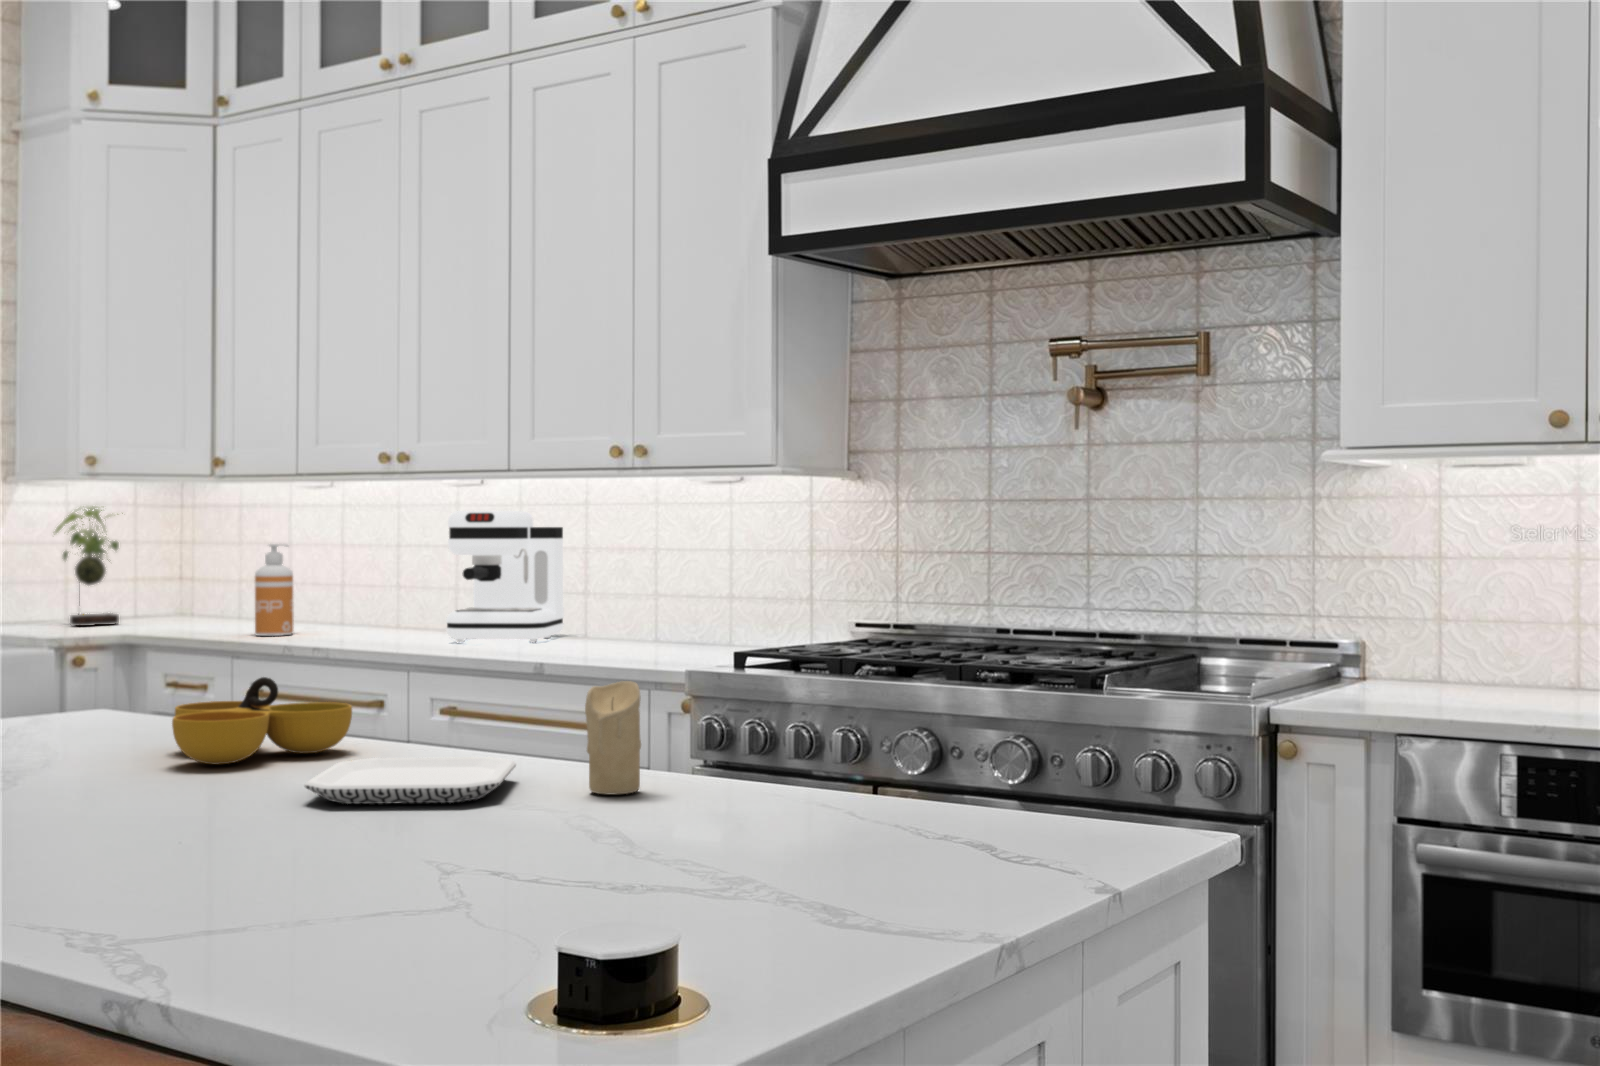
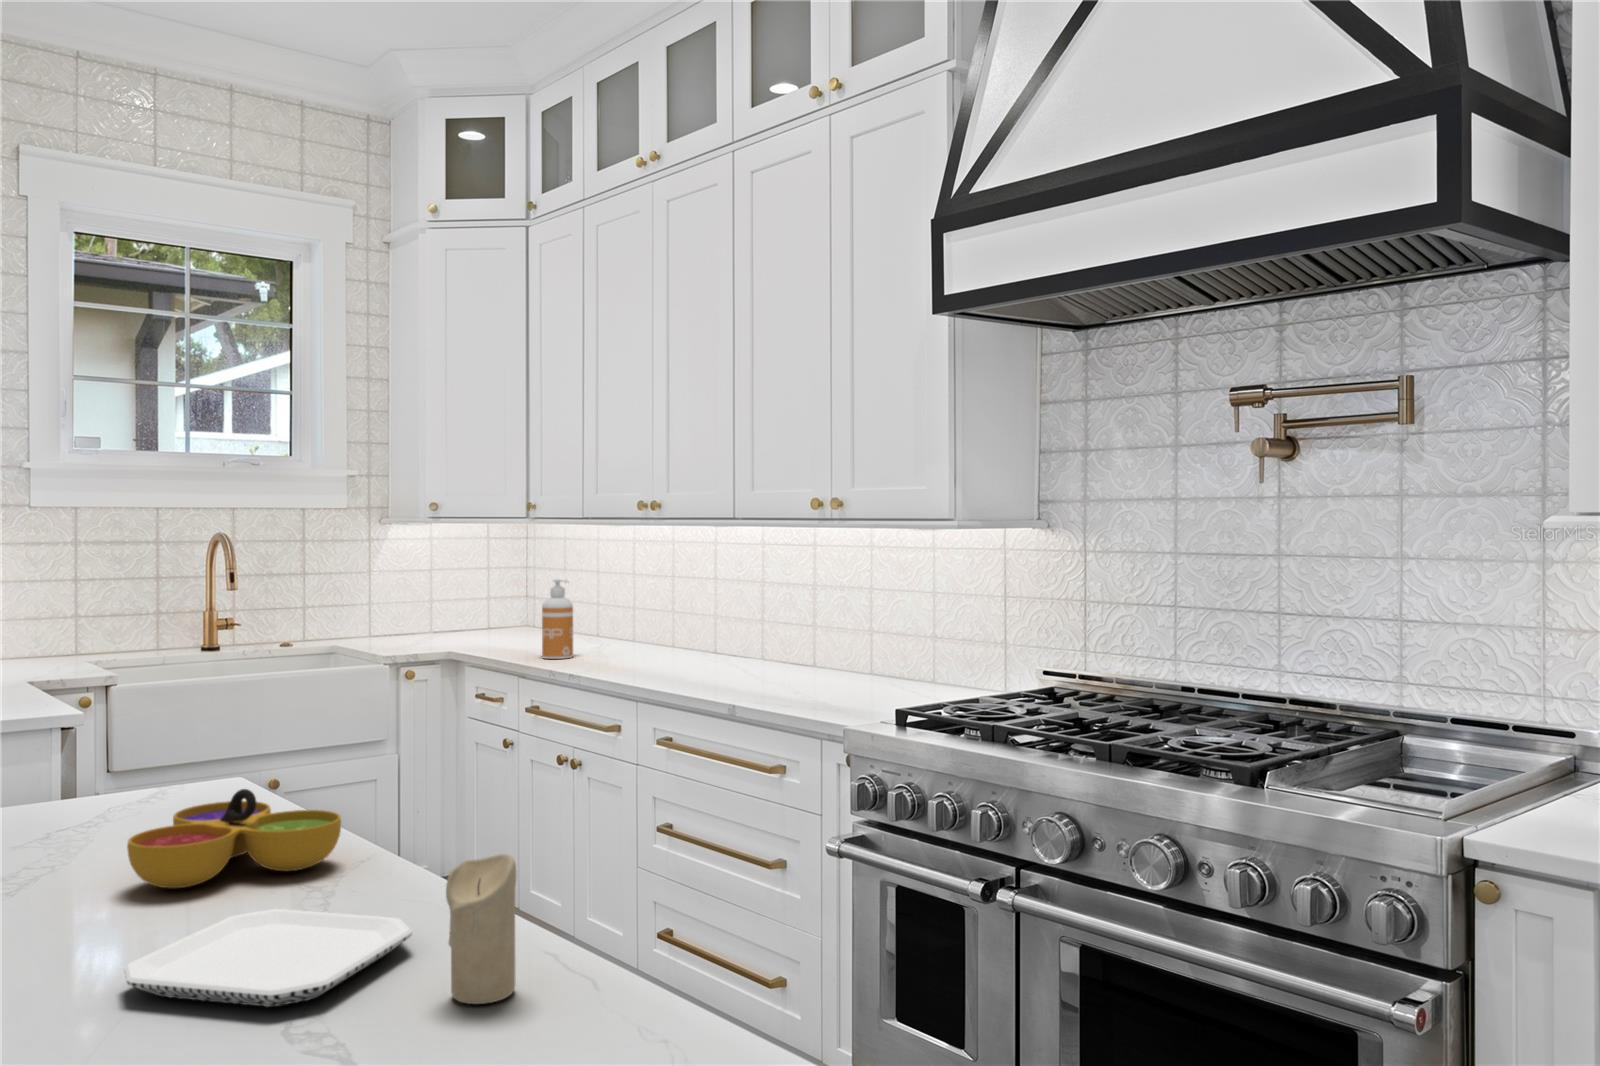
plant: present [55,506,123,626] -> none [411,534,475,640]
coffee maker: present [446,511,564,642] -> none [676,556,787,678]

